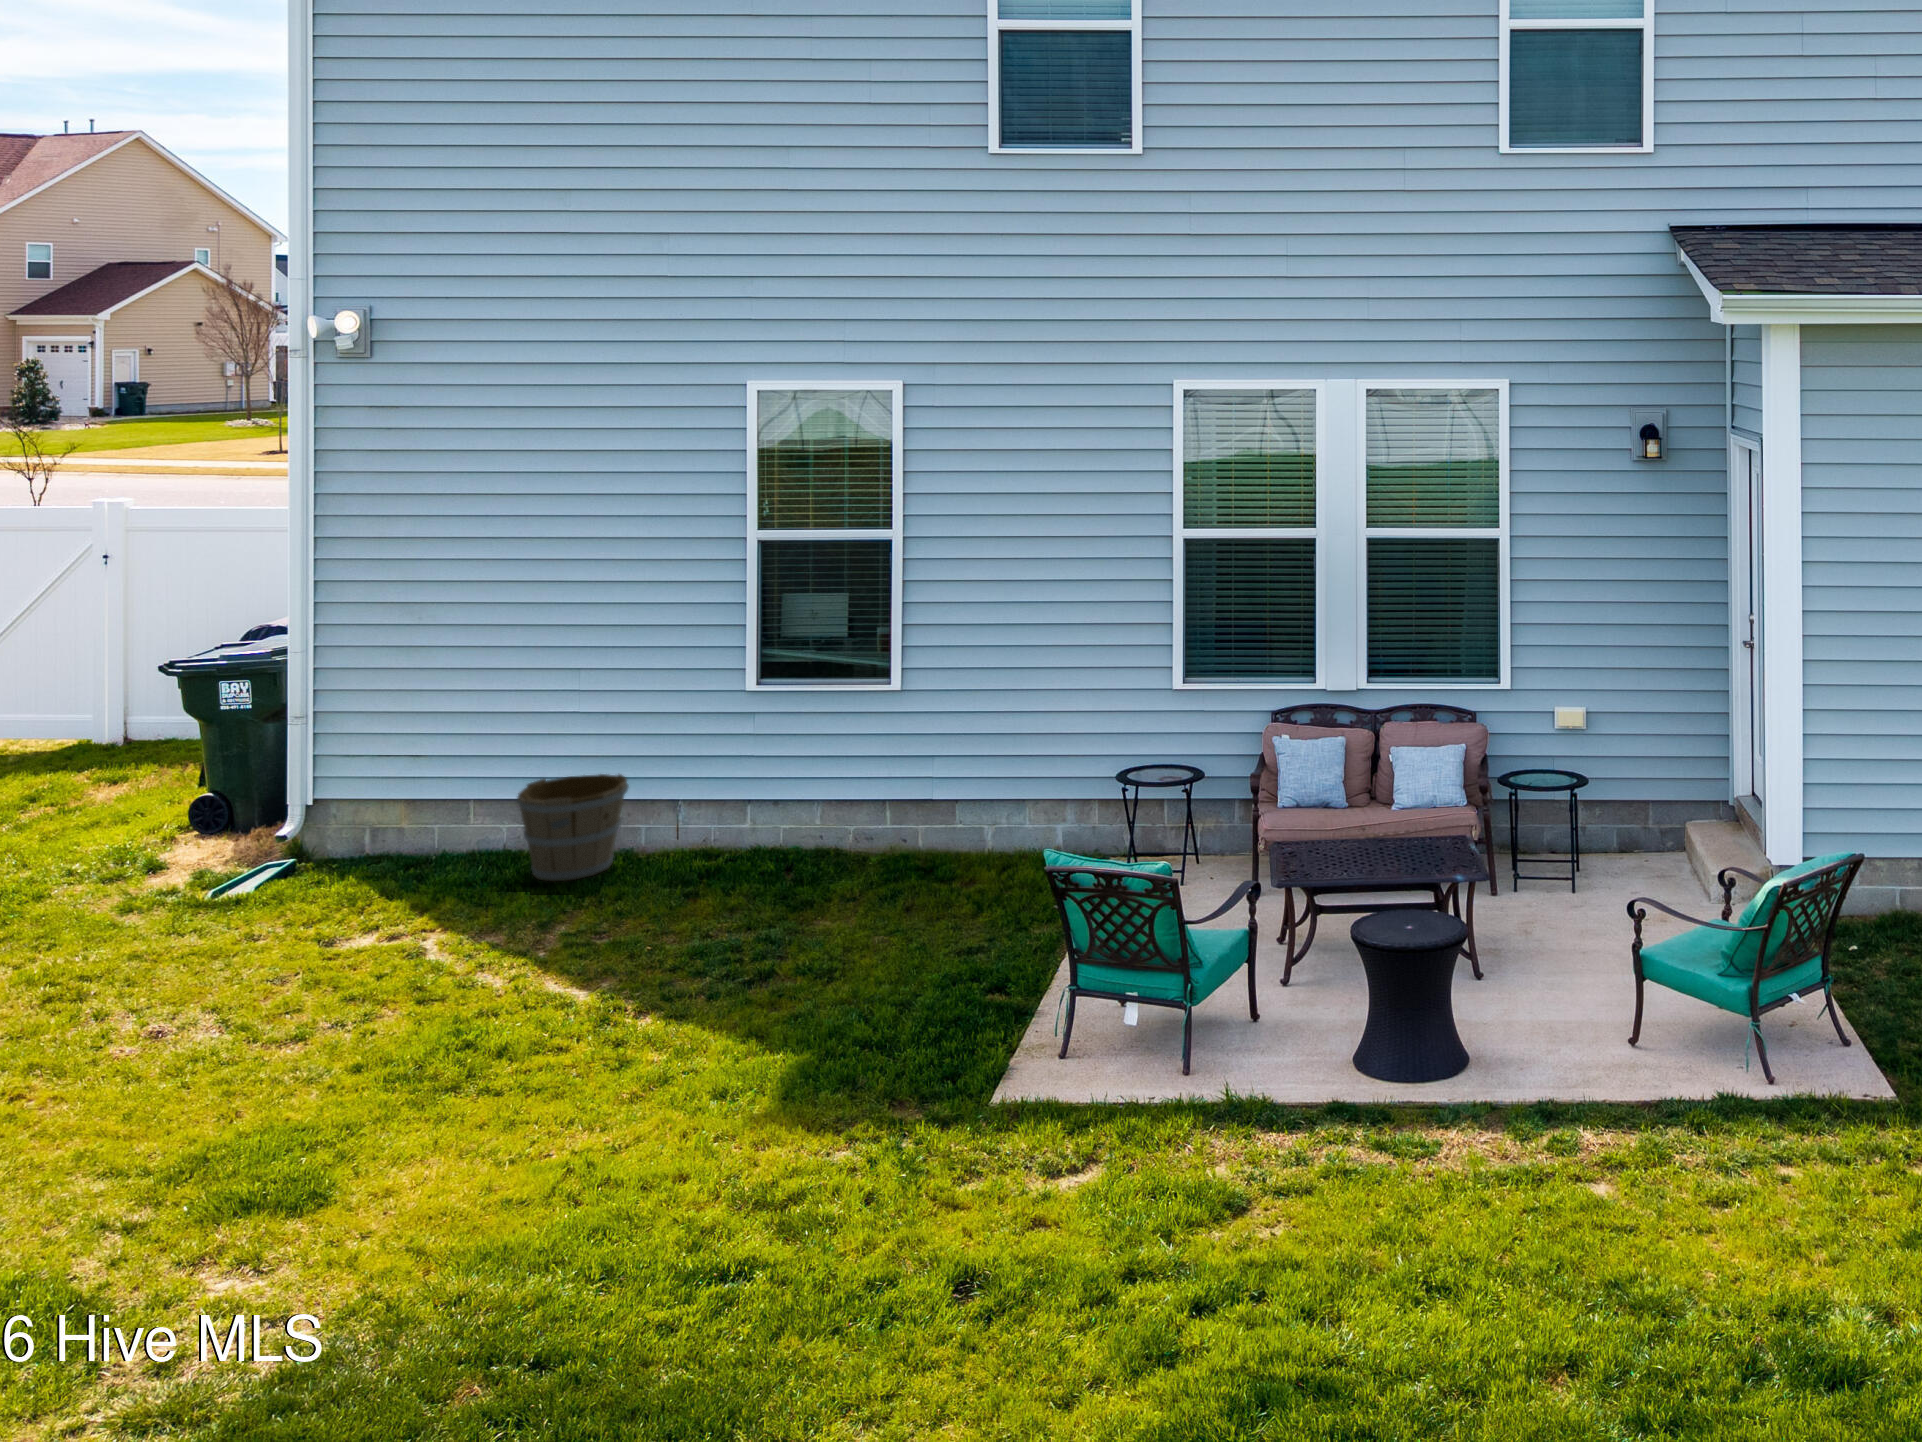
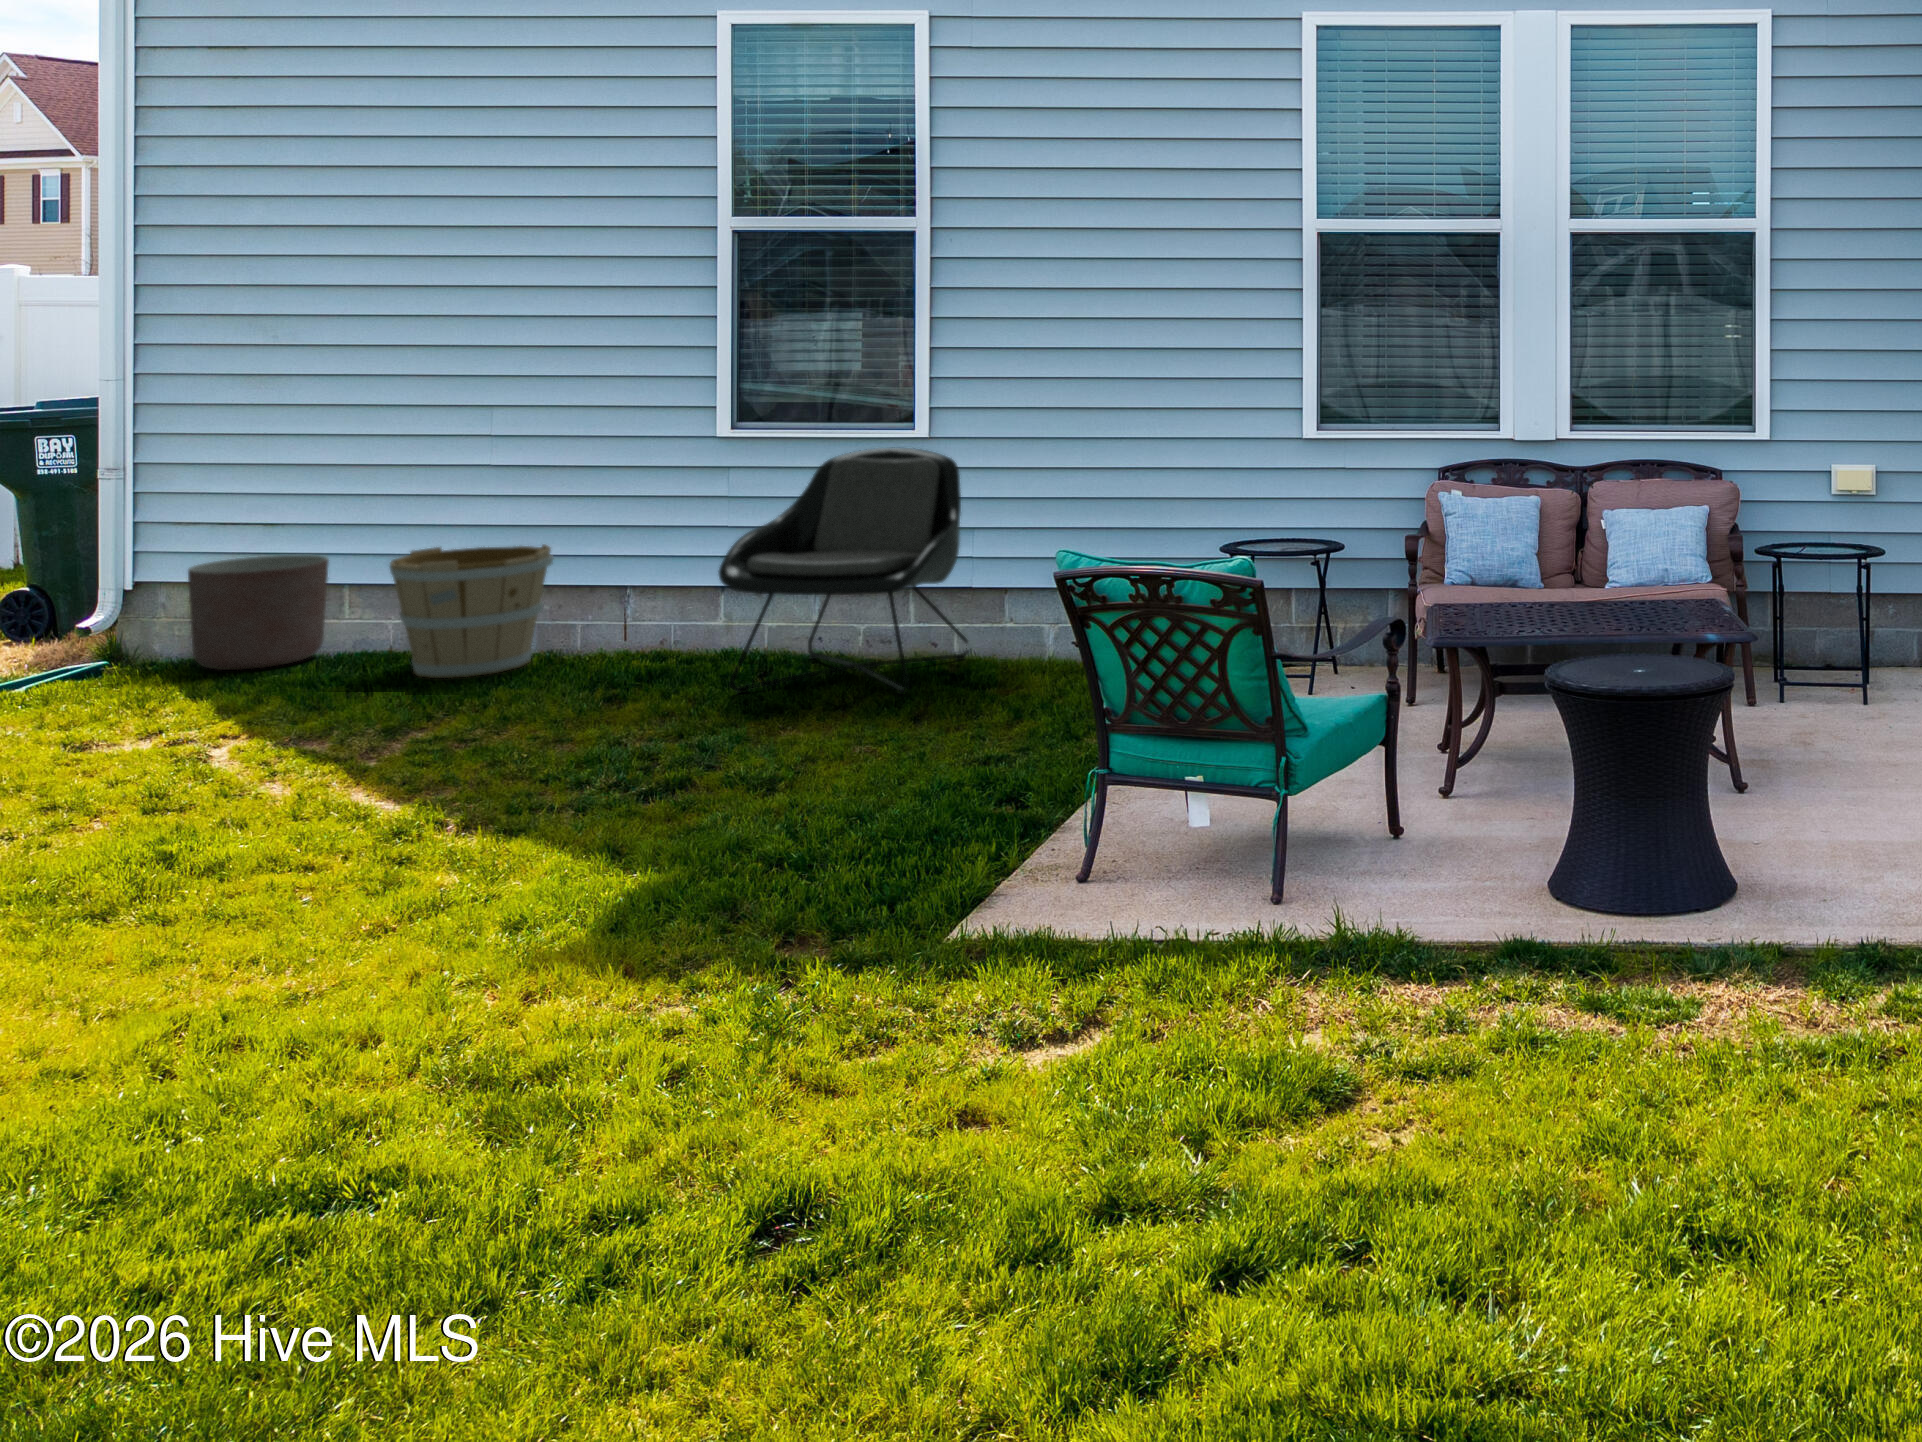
lounge chair: none [767,701,935,896] -> present [718,448,969,695]
planter: none [365,781,459,875] -> present [188,555,329,670]

